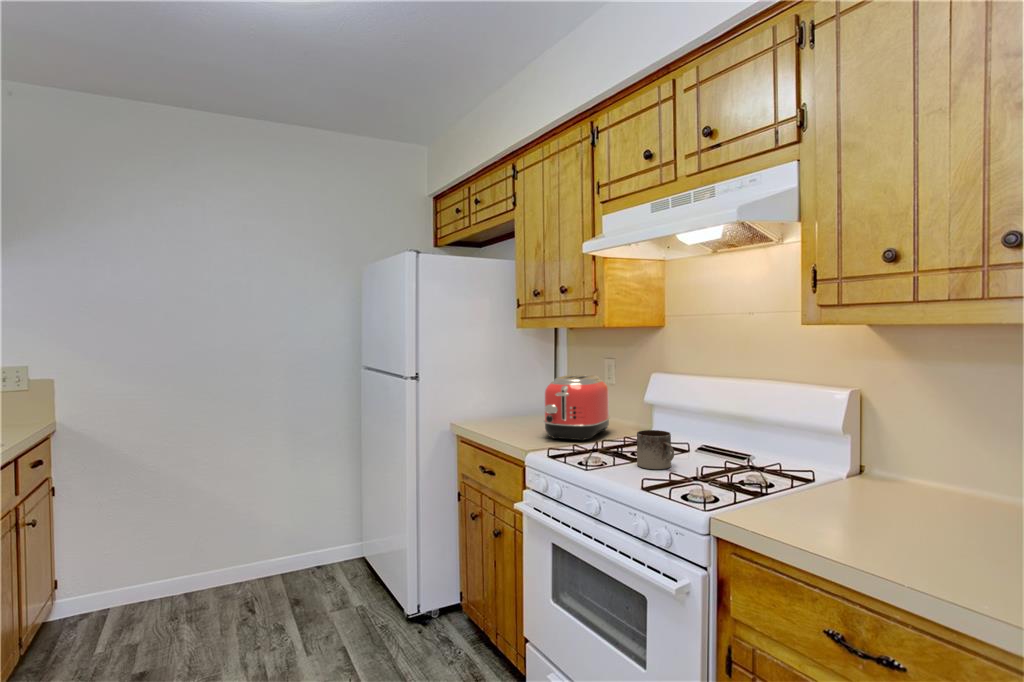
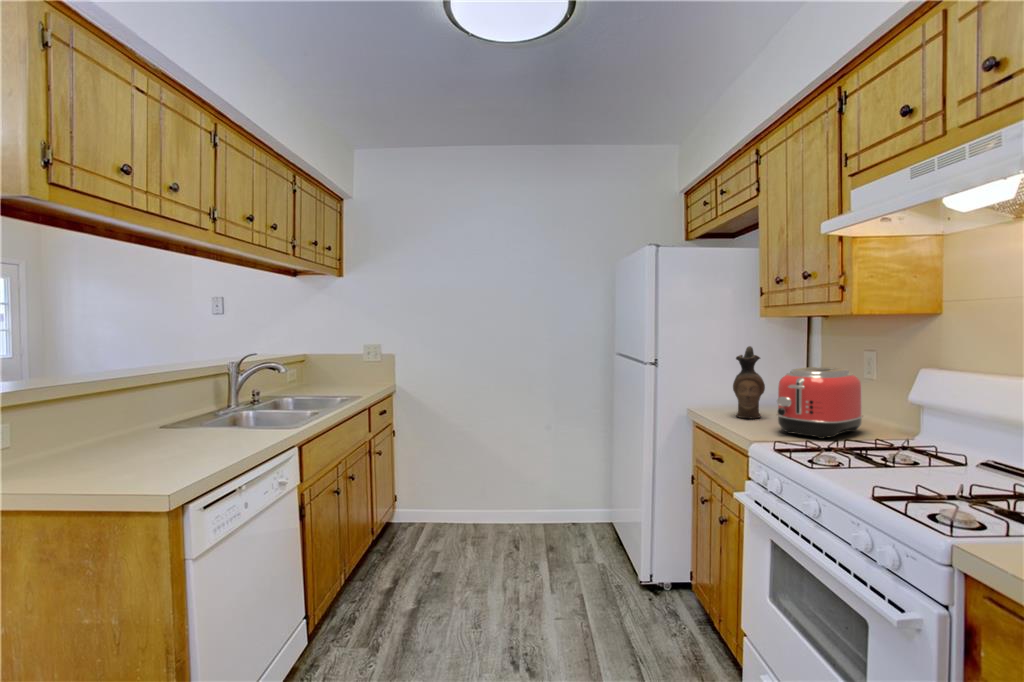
ceramic pitcher: none [499,357,528,427] -> present [733,346,765,418]
mug: present [637,430,674,469] -> none [878,433,927,479]

